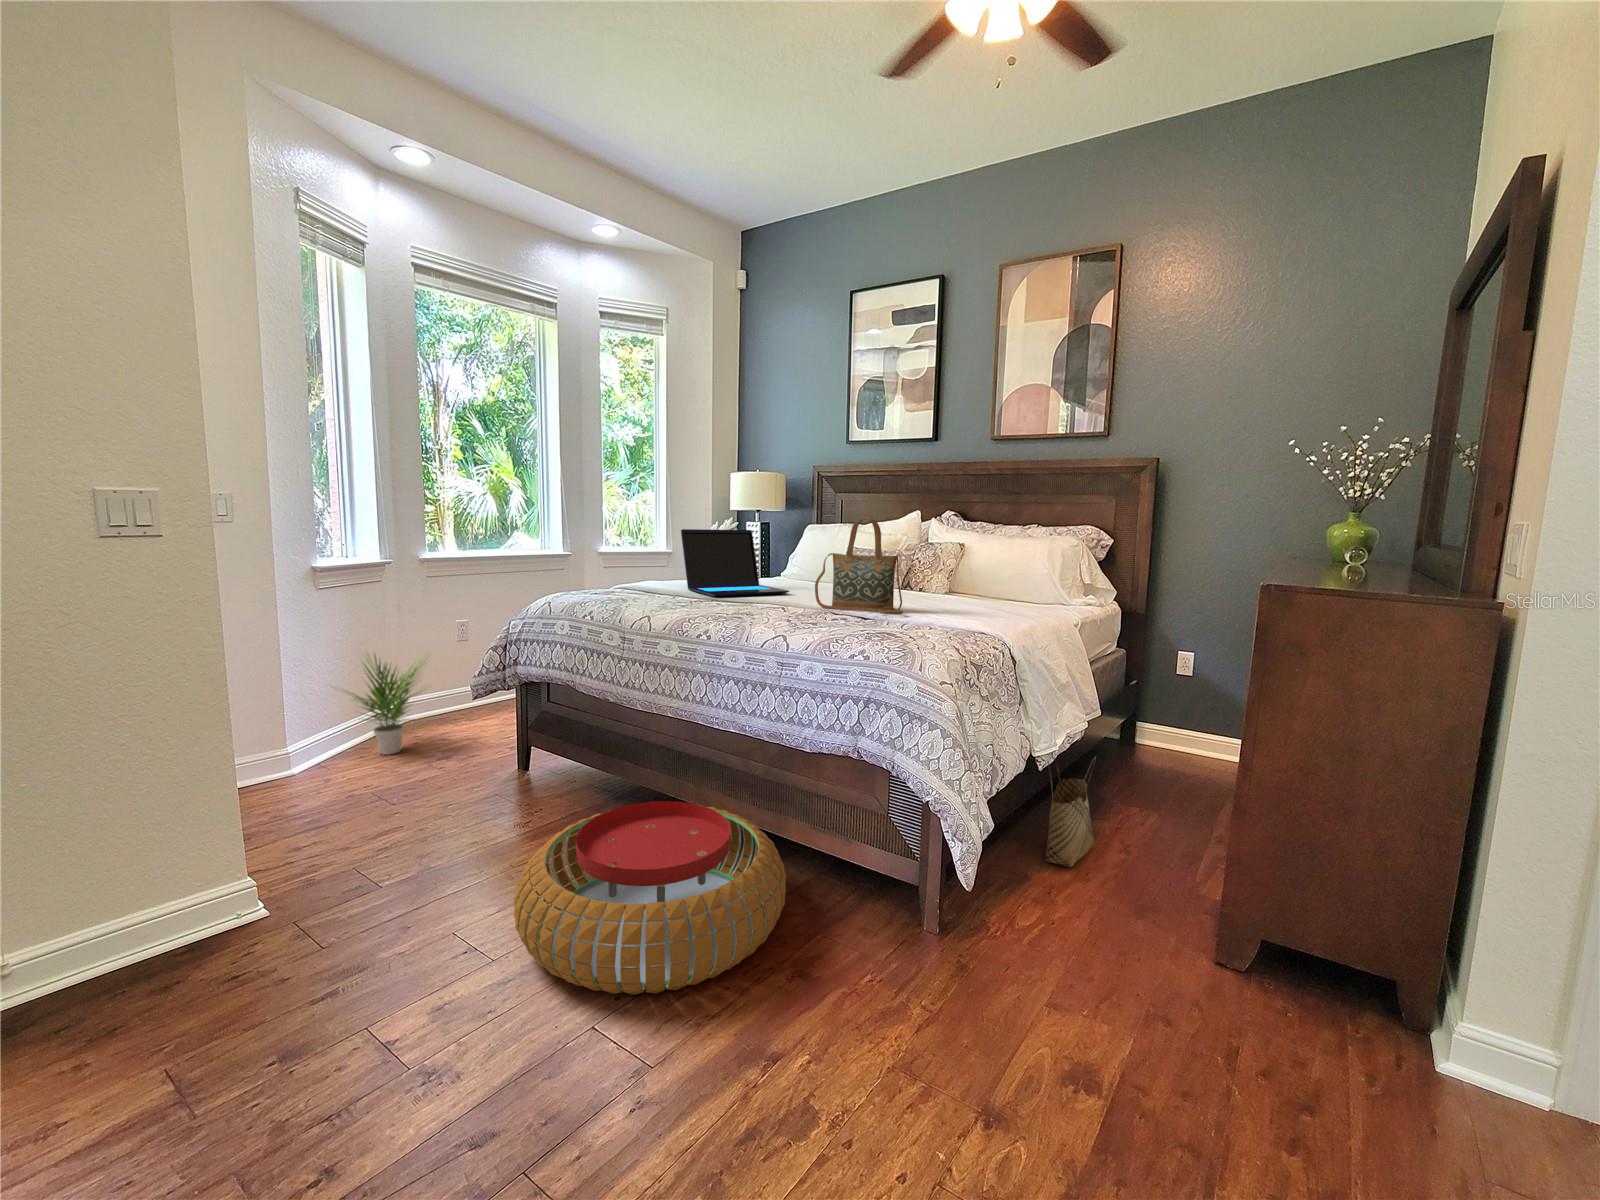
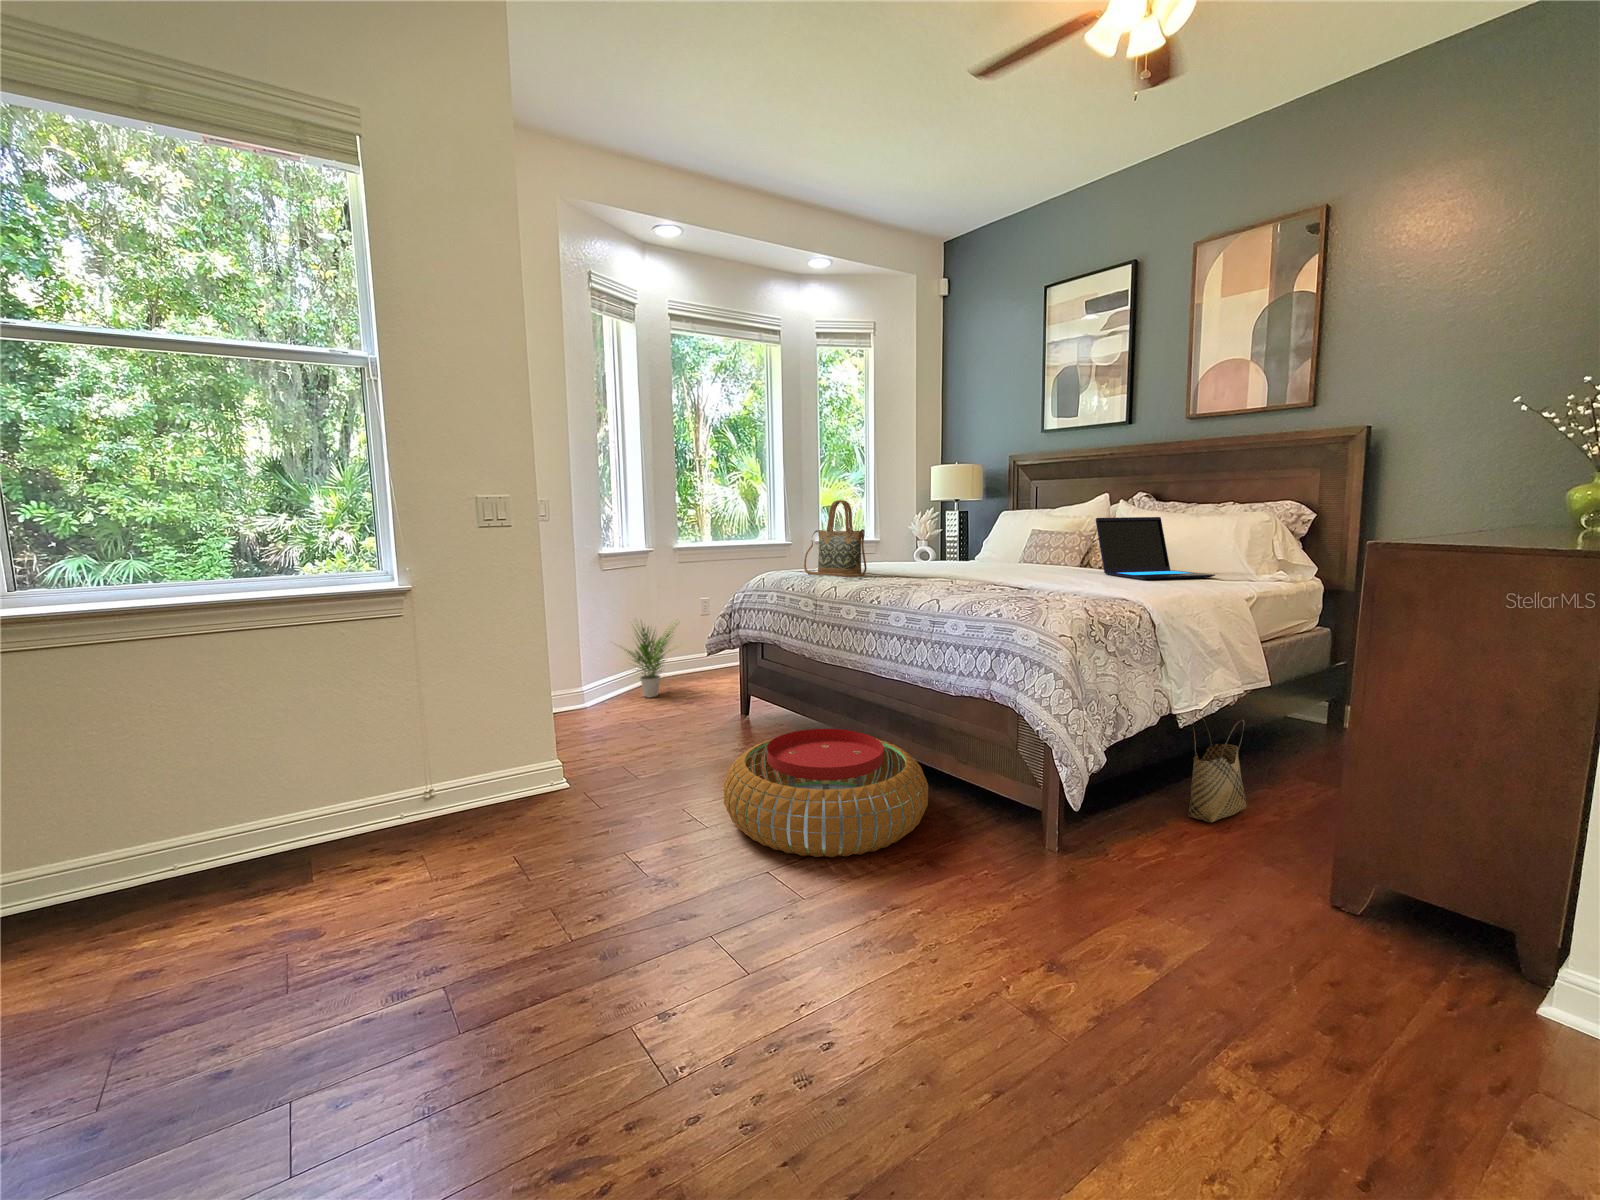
handbag: present [815,517,903,614] -> present [804,500,867,577]
laptop: present [681,529,789,597] -> present [1096,517,1215,580]

